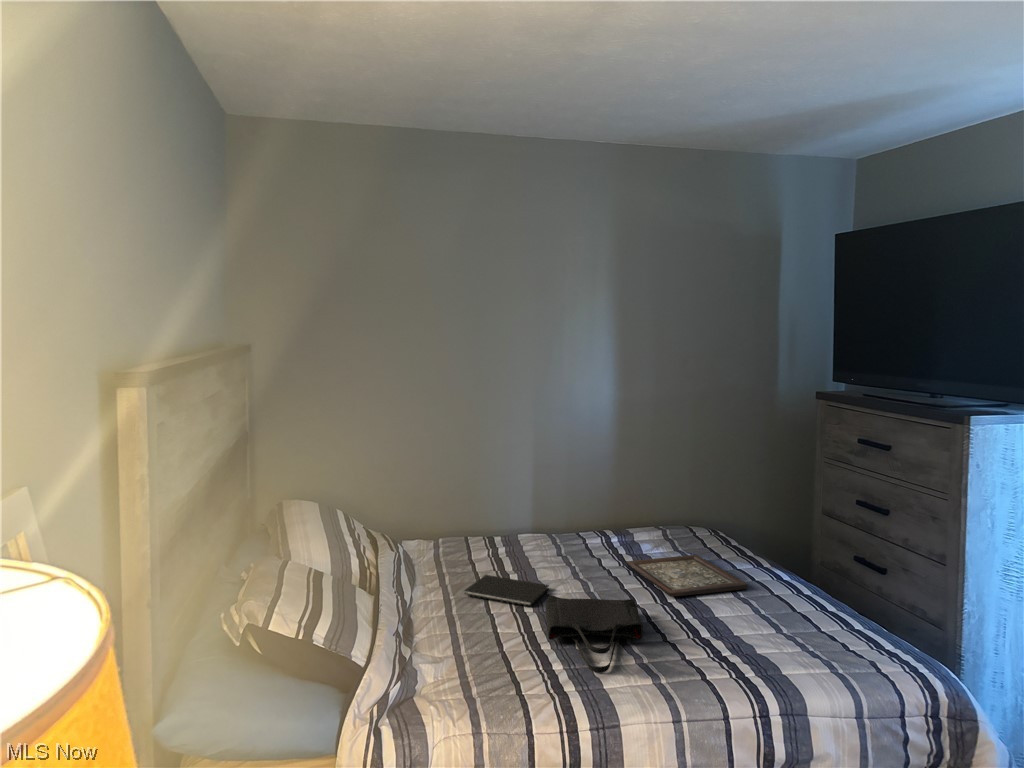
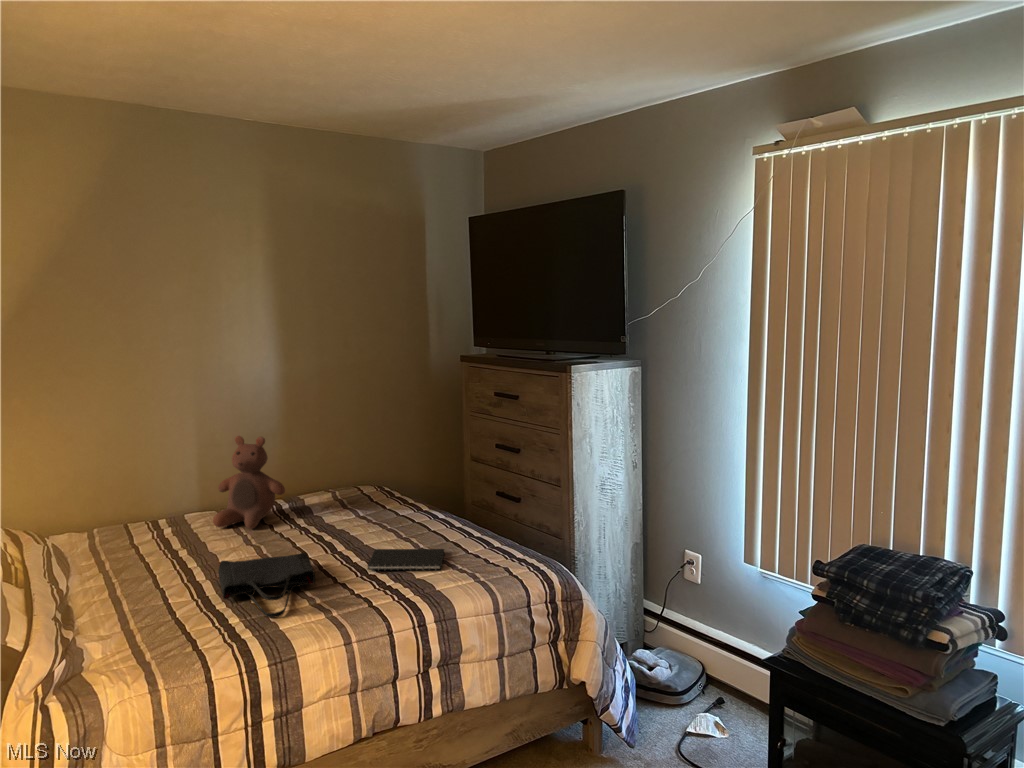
stuffed bear: none [544,465,615,561] -> present [213,436,285,529]
tray: present [626,555,747,597] -> none [298,509,410,547]
notebook: present [465,575,549,606] -> present [368,549,444,570]

